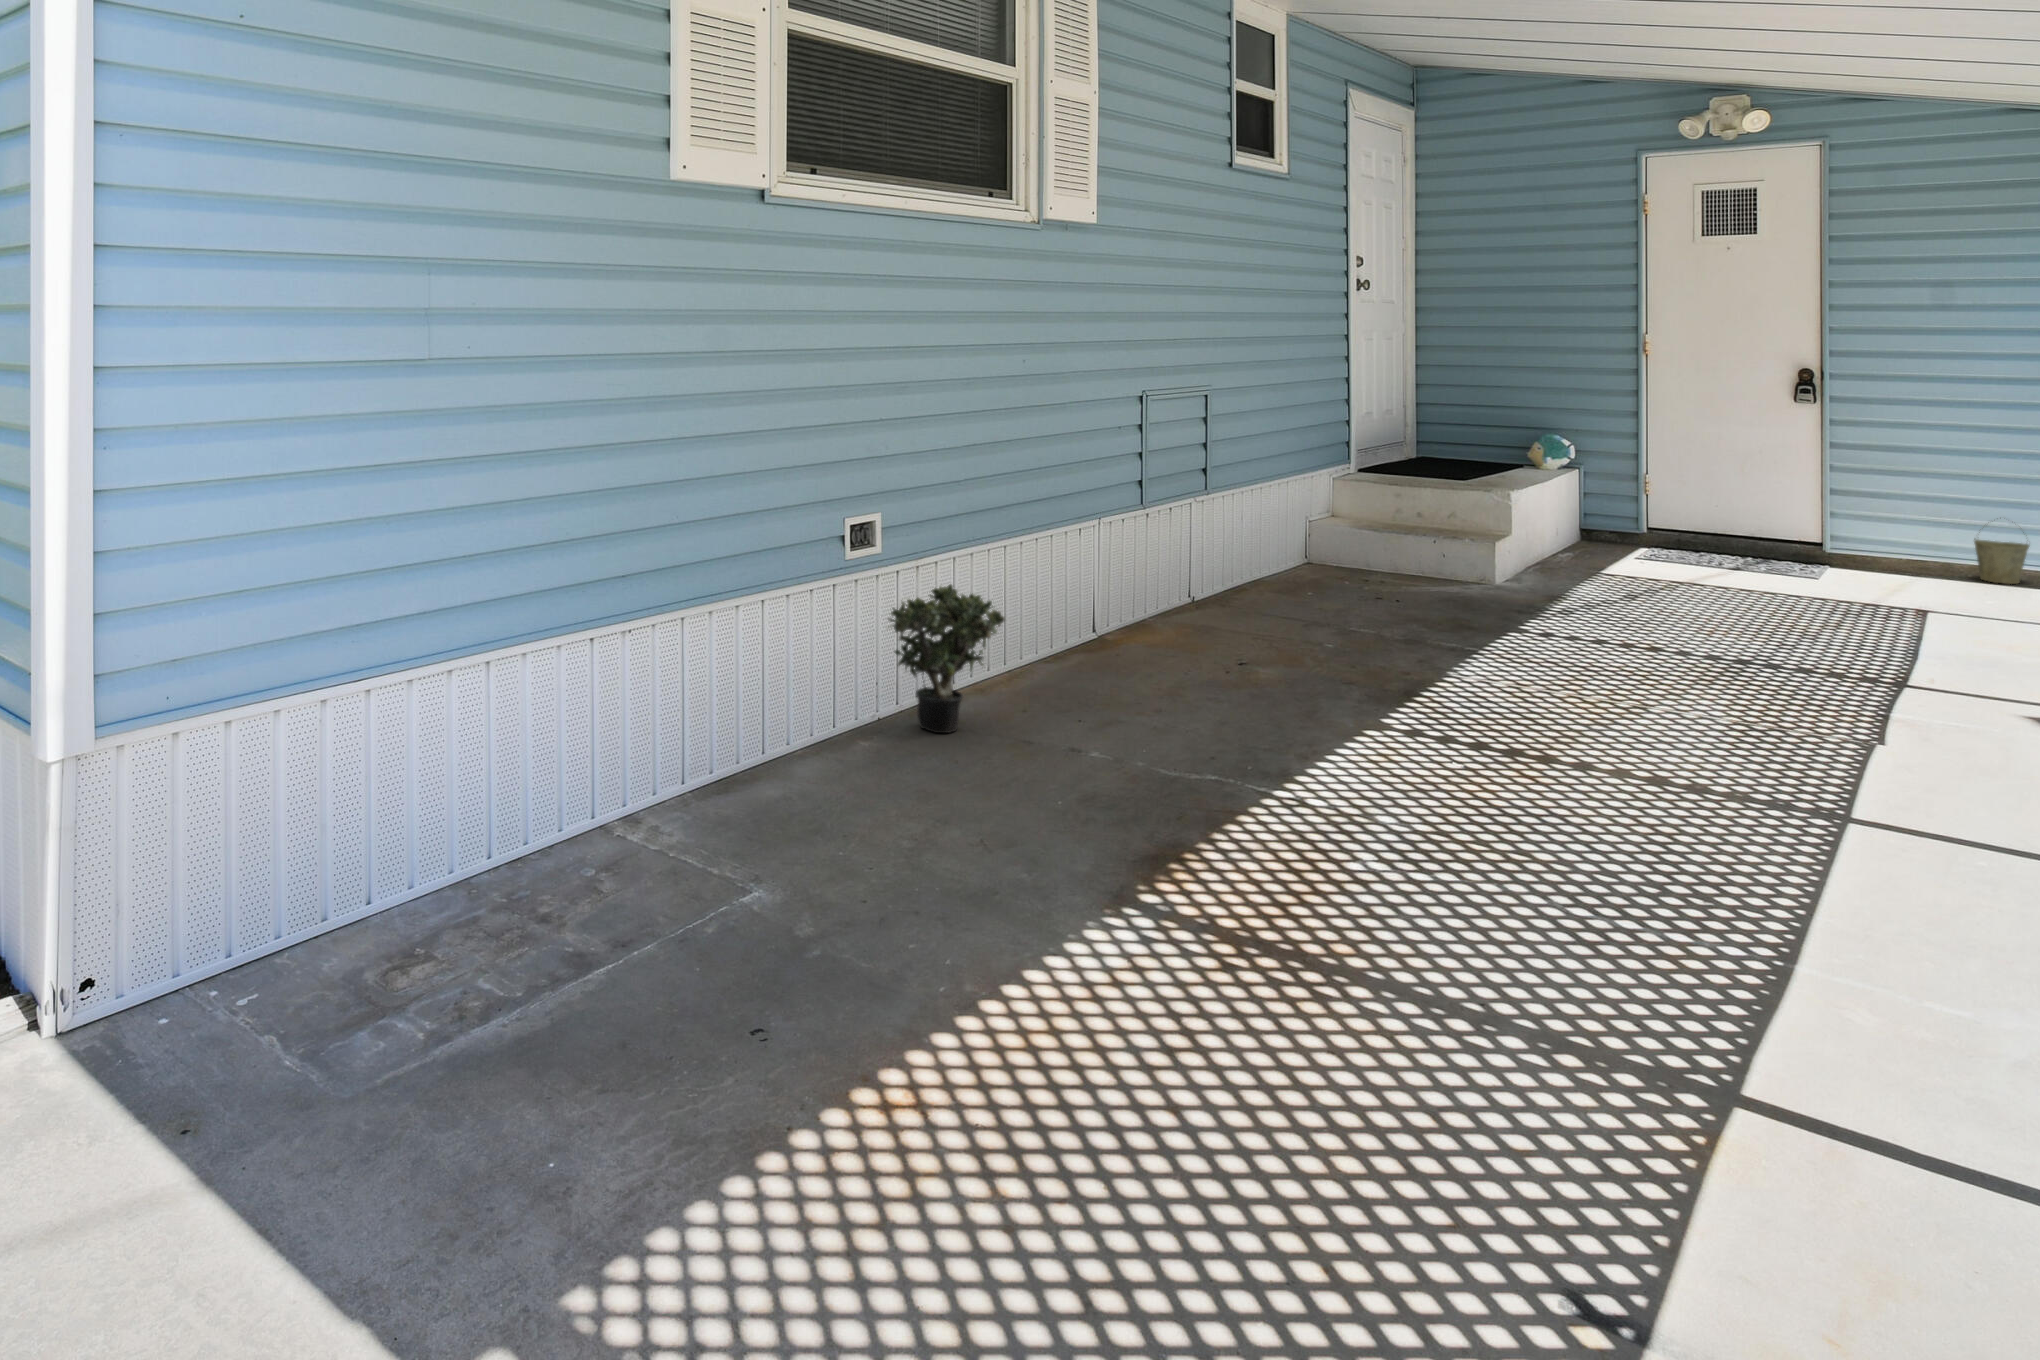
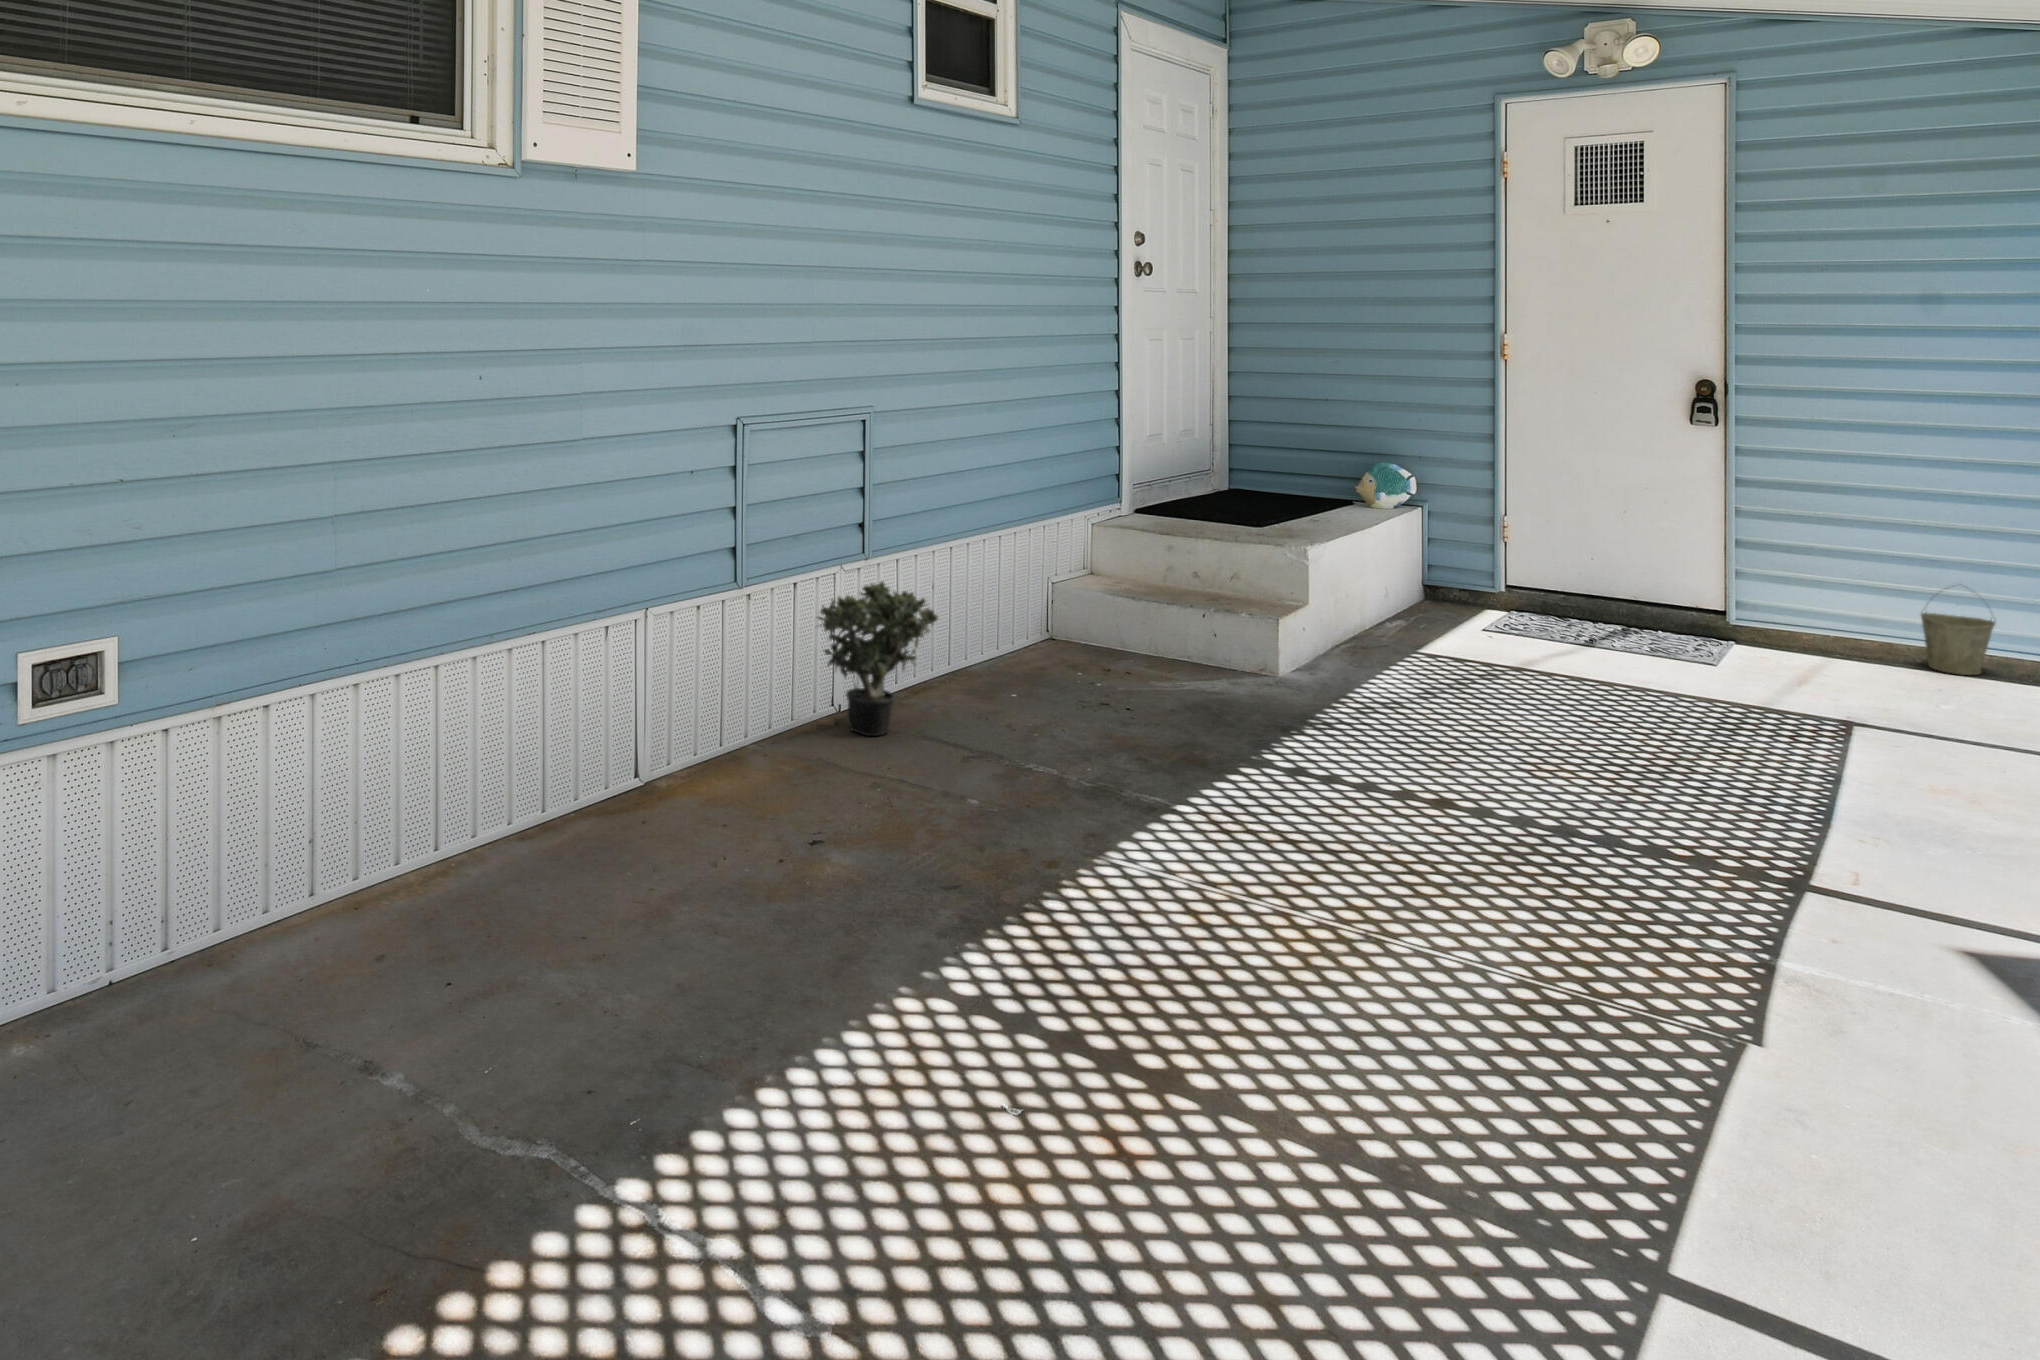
potted plant: present [889,584,1005,733] -> present [818,582,938,736]

